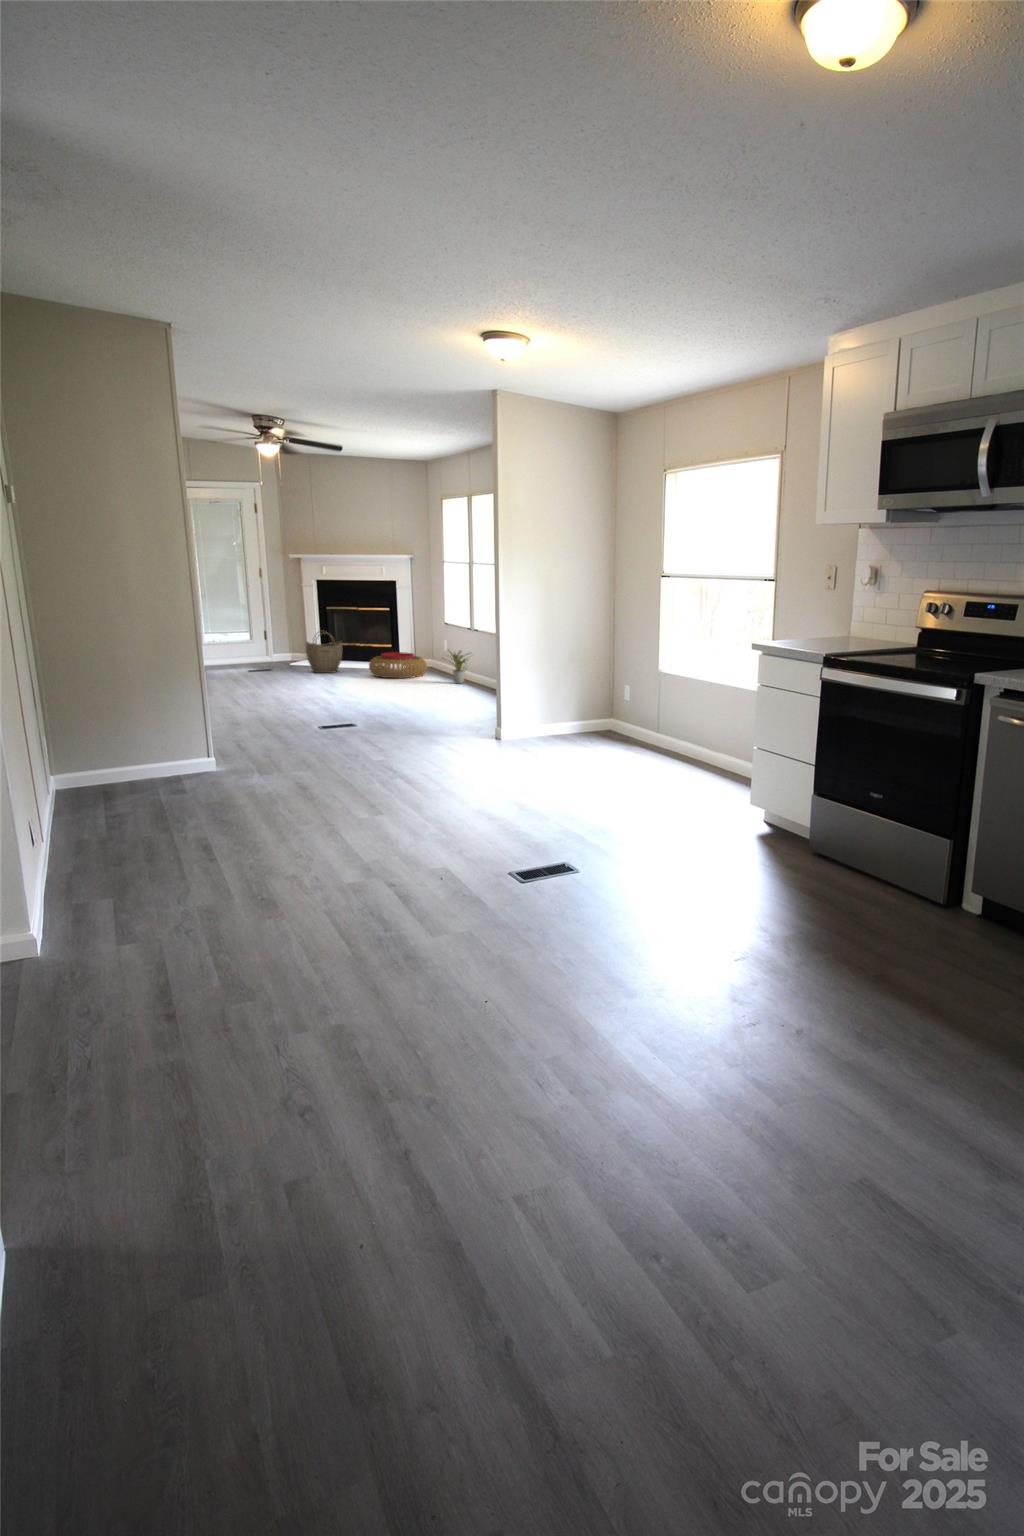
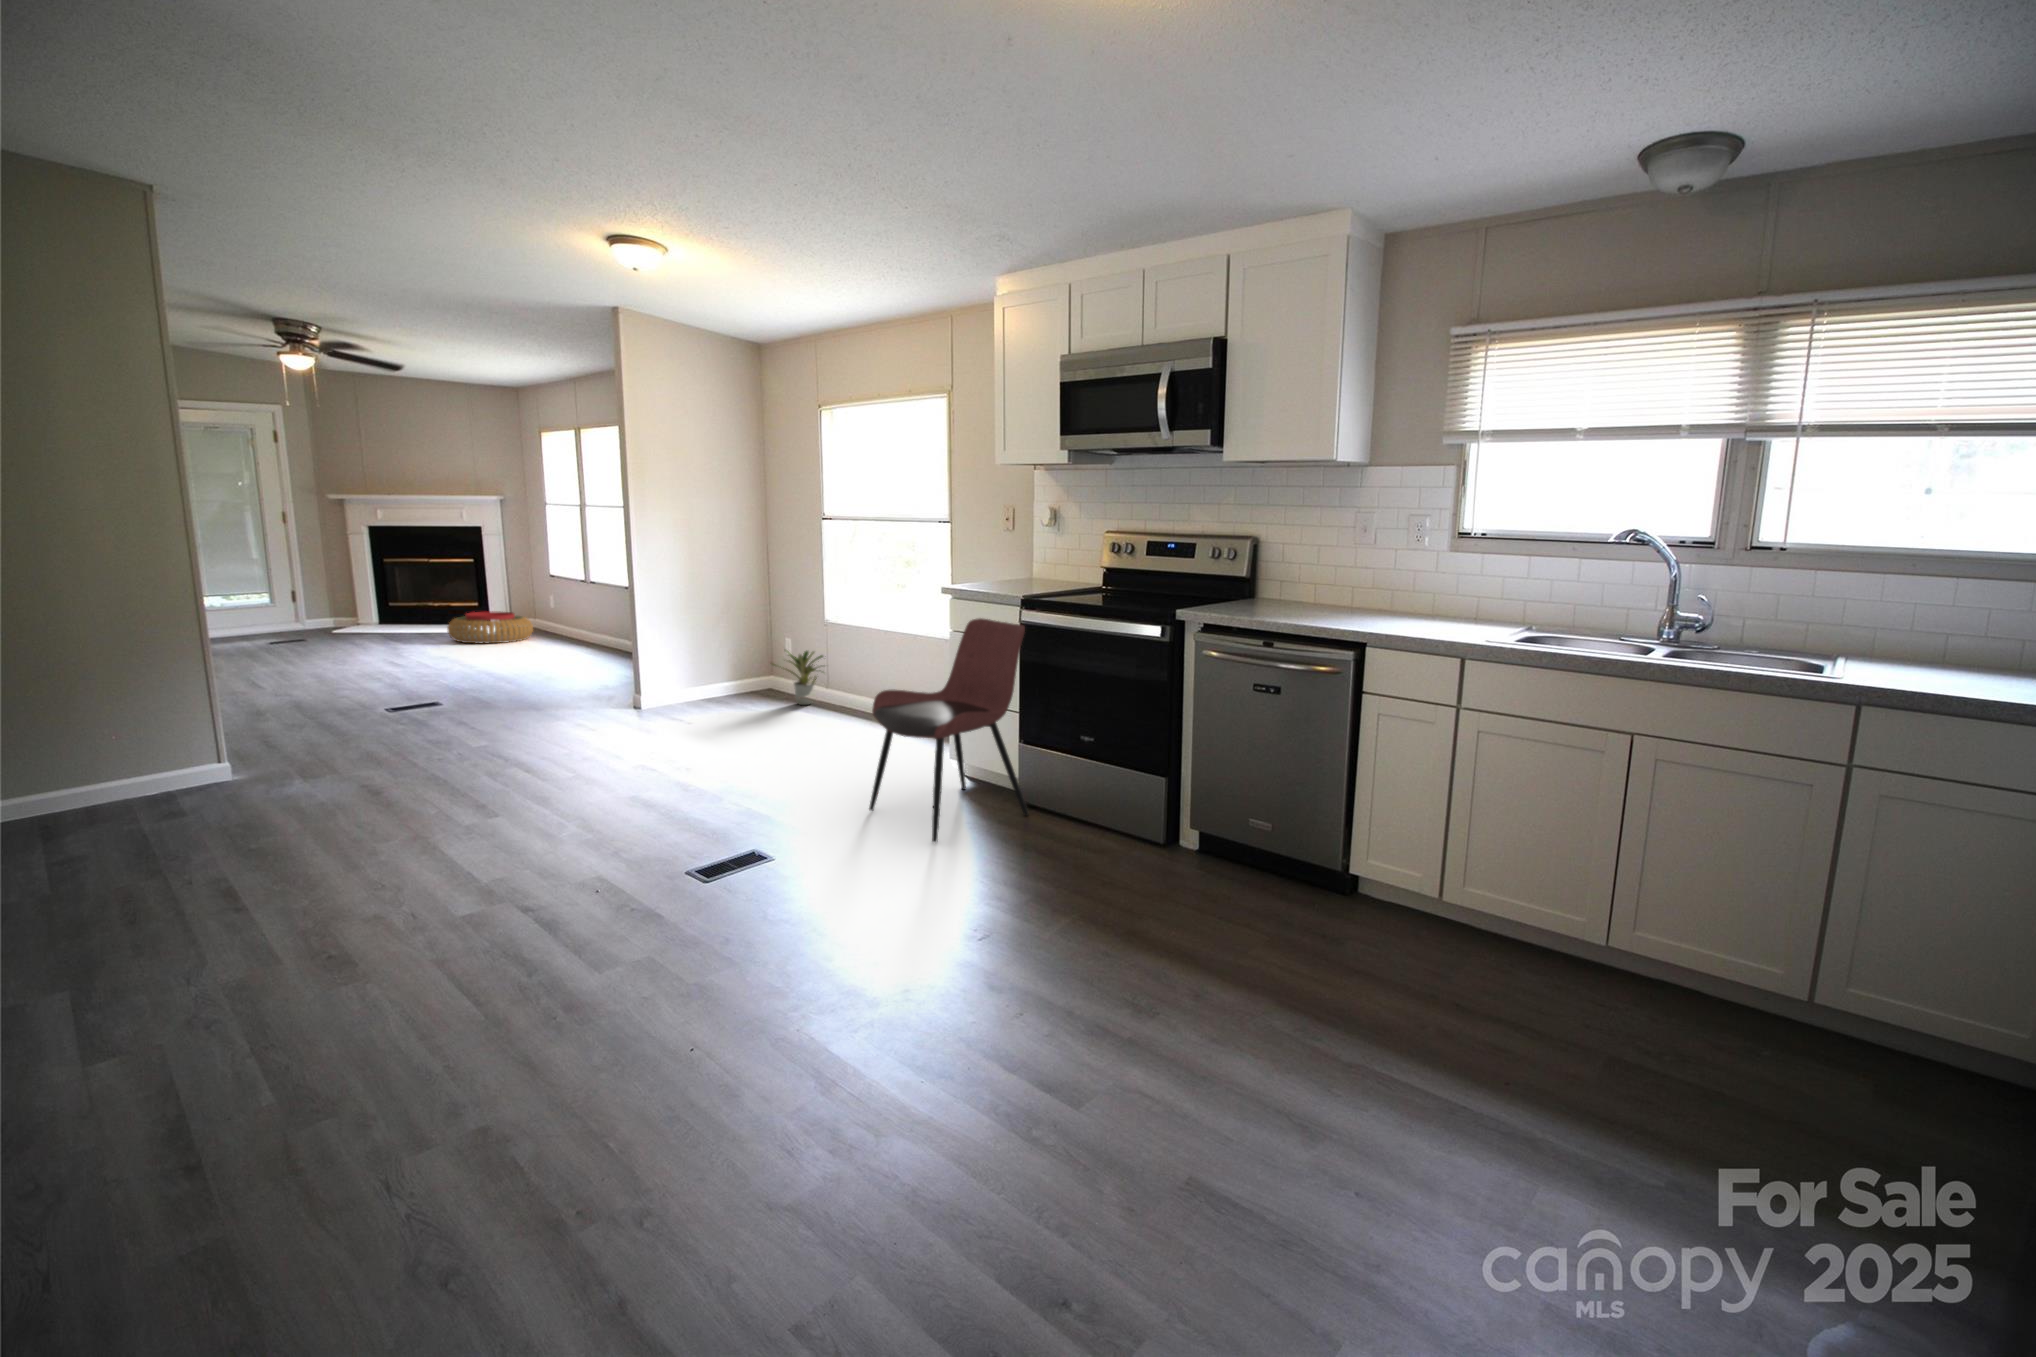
woven basket: present [306,631,342,673] -> none [345,585,405,640]
potted plant: present [442,650,467,684] -> present [772,650,823,705]
dining chair: none [667,675,822,872] -> present [869,618,1028,843]

